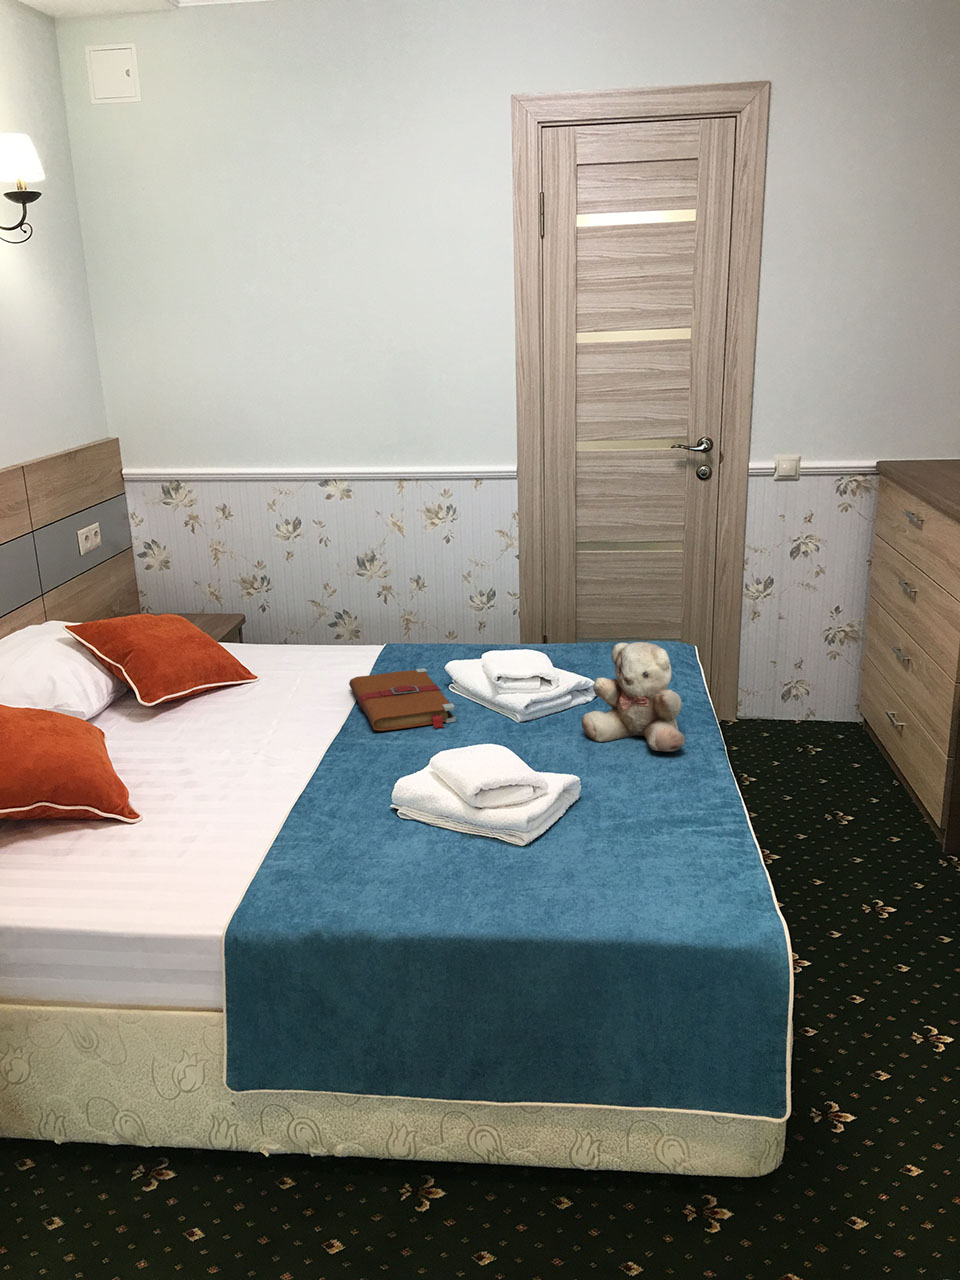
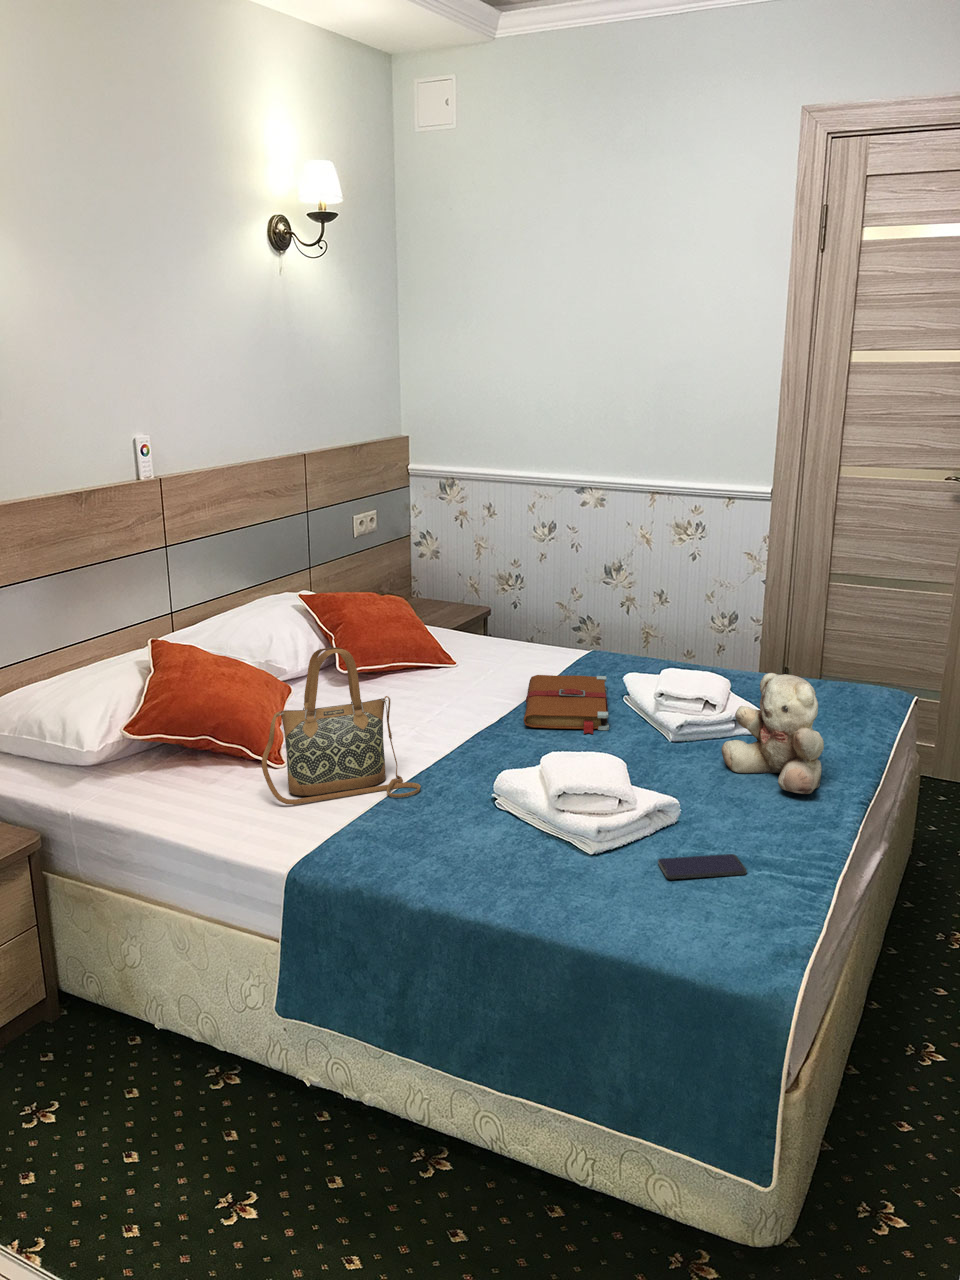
handbag: none [138,678,311,860] -> present [262,647,421,805]
smartphone: none [591,819,673,855] -> present [658,854,747,879]

